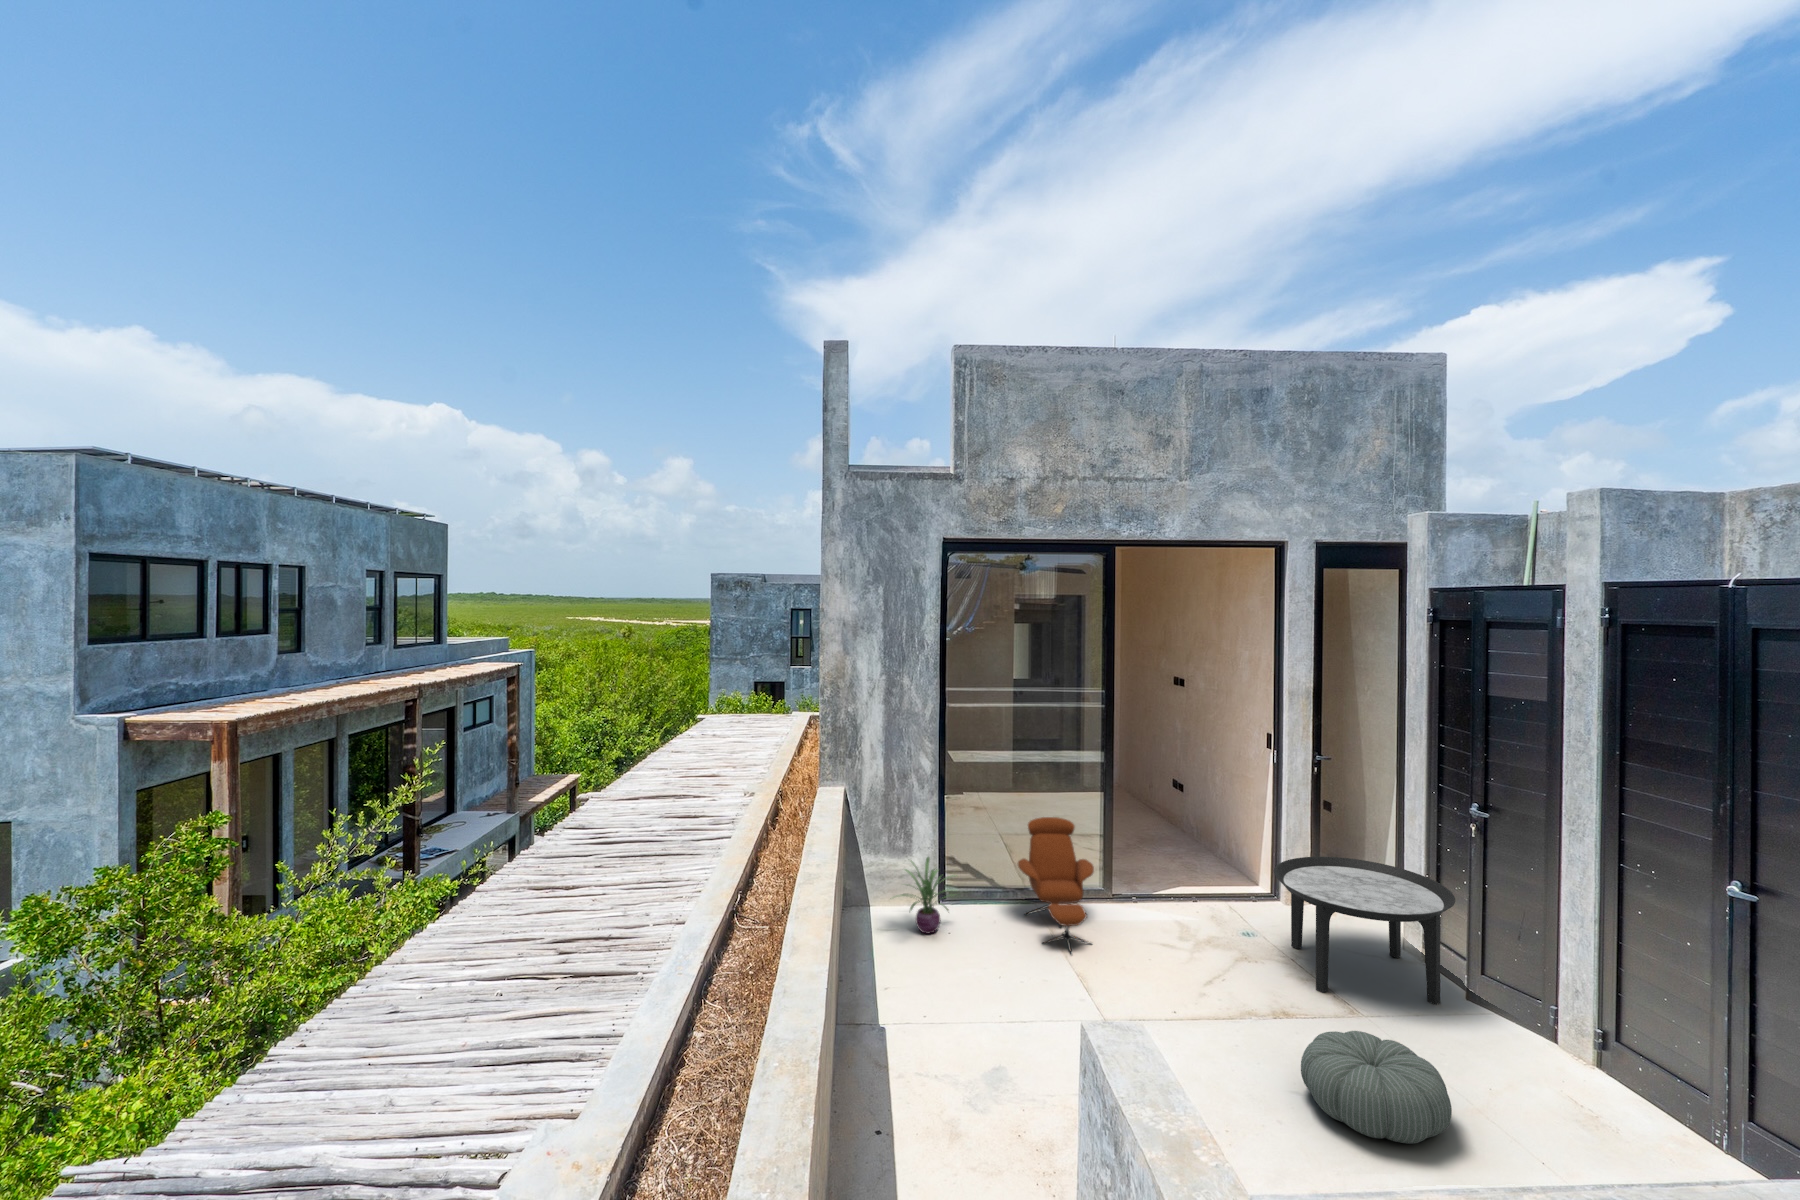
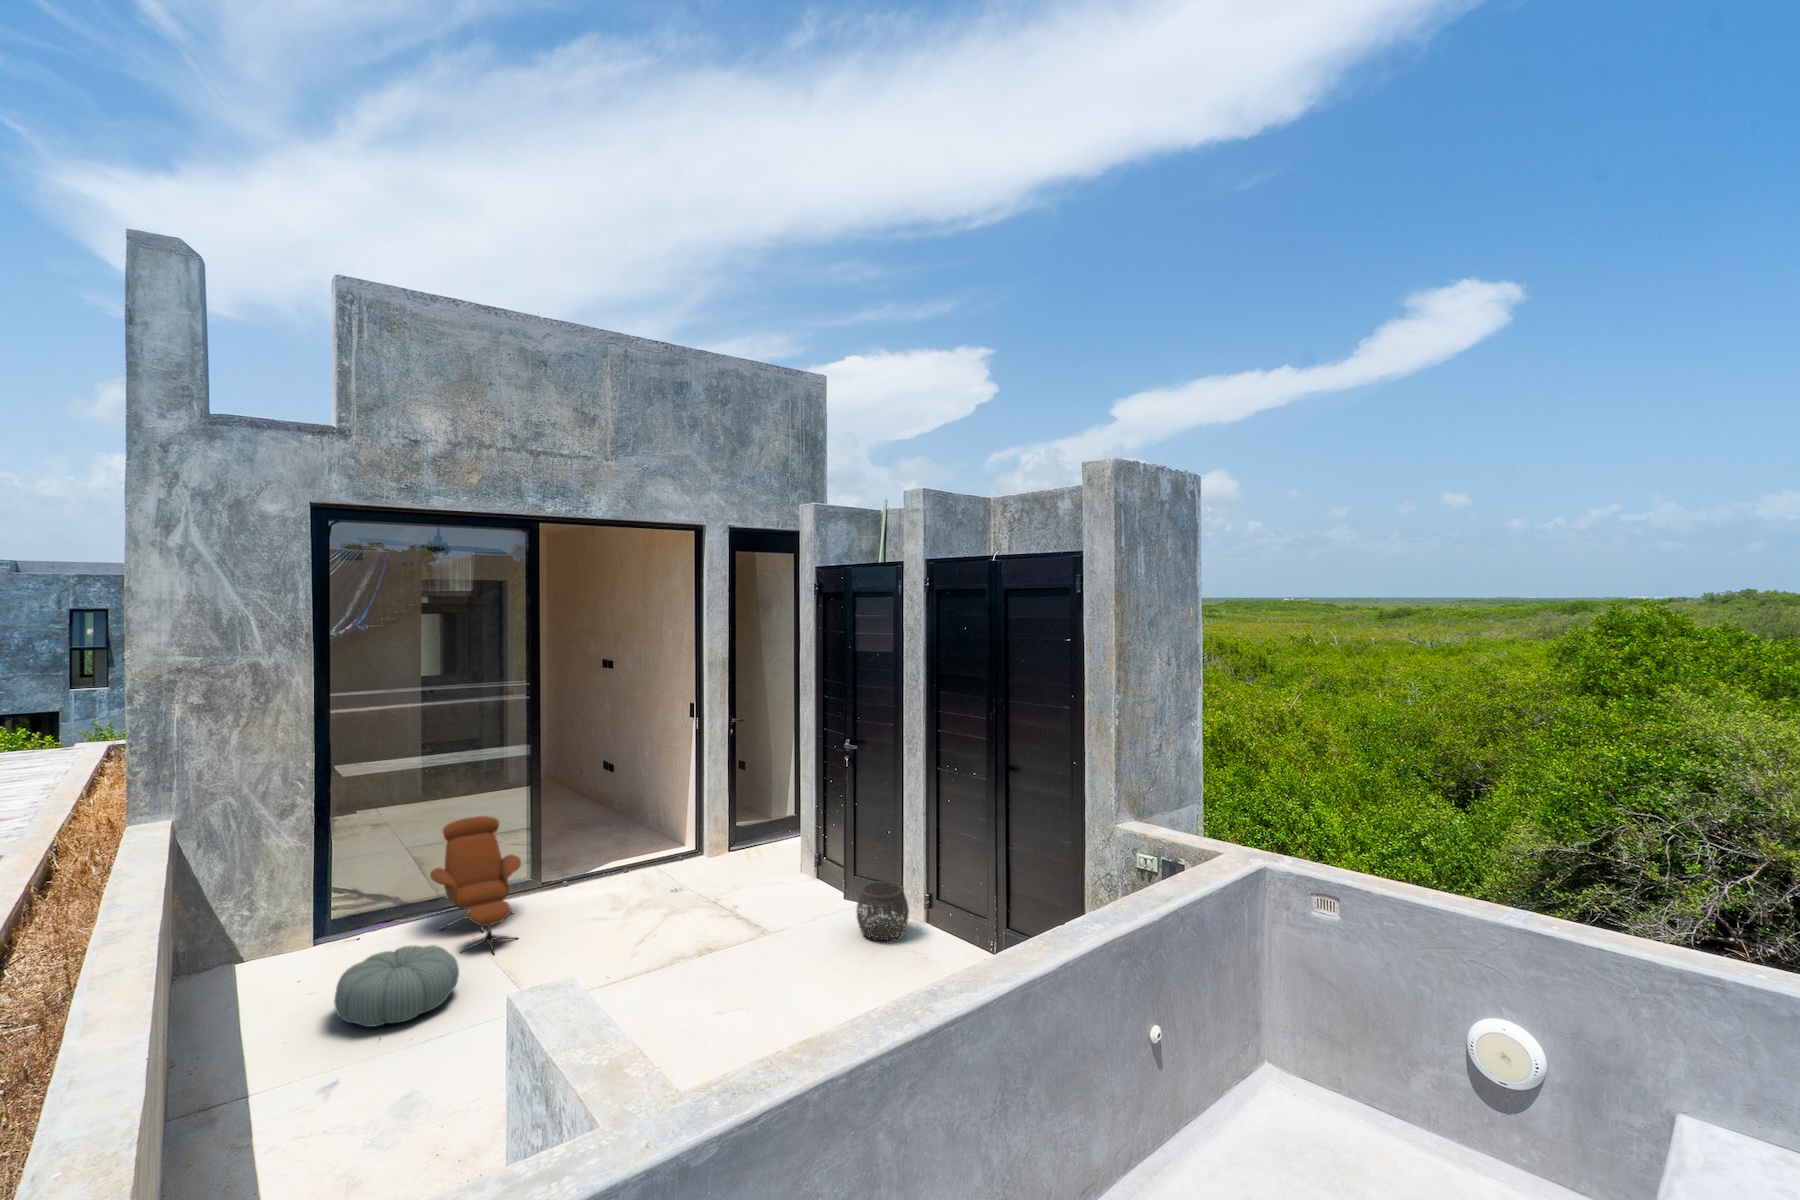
decorative plant: present [901,857,957,934] -> none [245,888,357,980]
round table: present [1274,857,1455,1005] -> none [696,804,832,923]
woven basket: none [1500,998,1590,1086] -> present [857,881,909,941]
pouf: present [1301,1031,1452,1144] -> present [334,945,459,1027]

